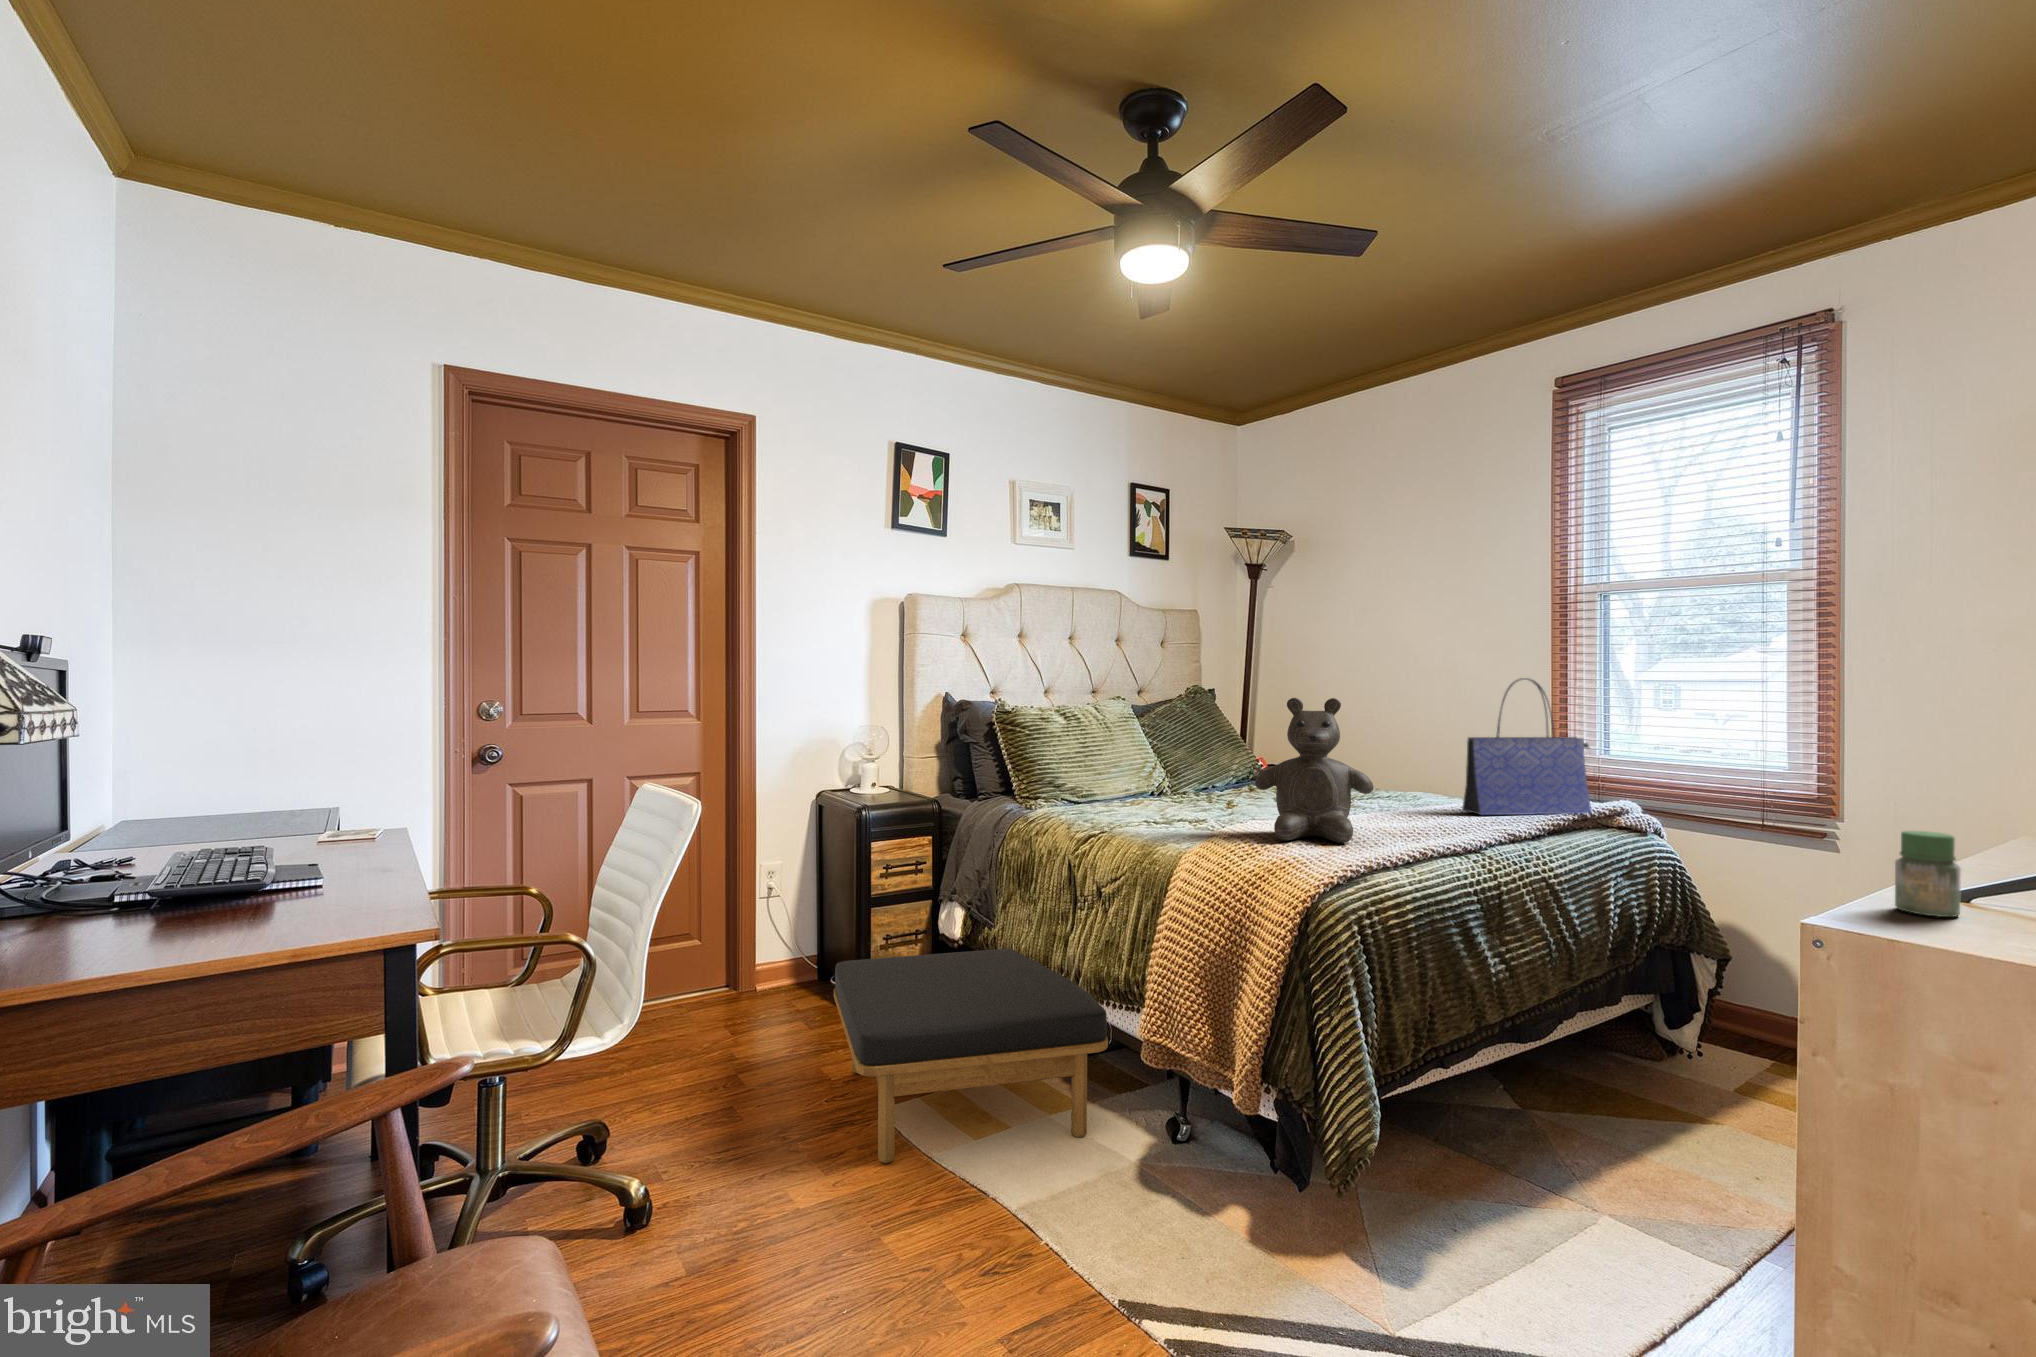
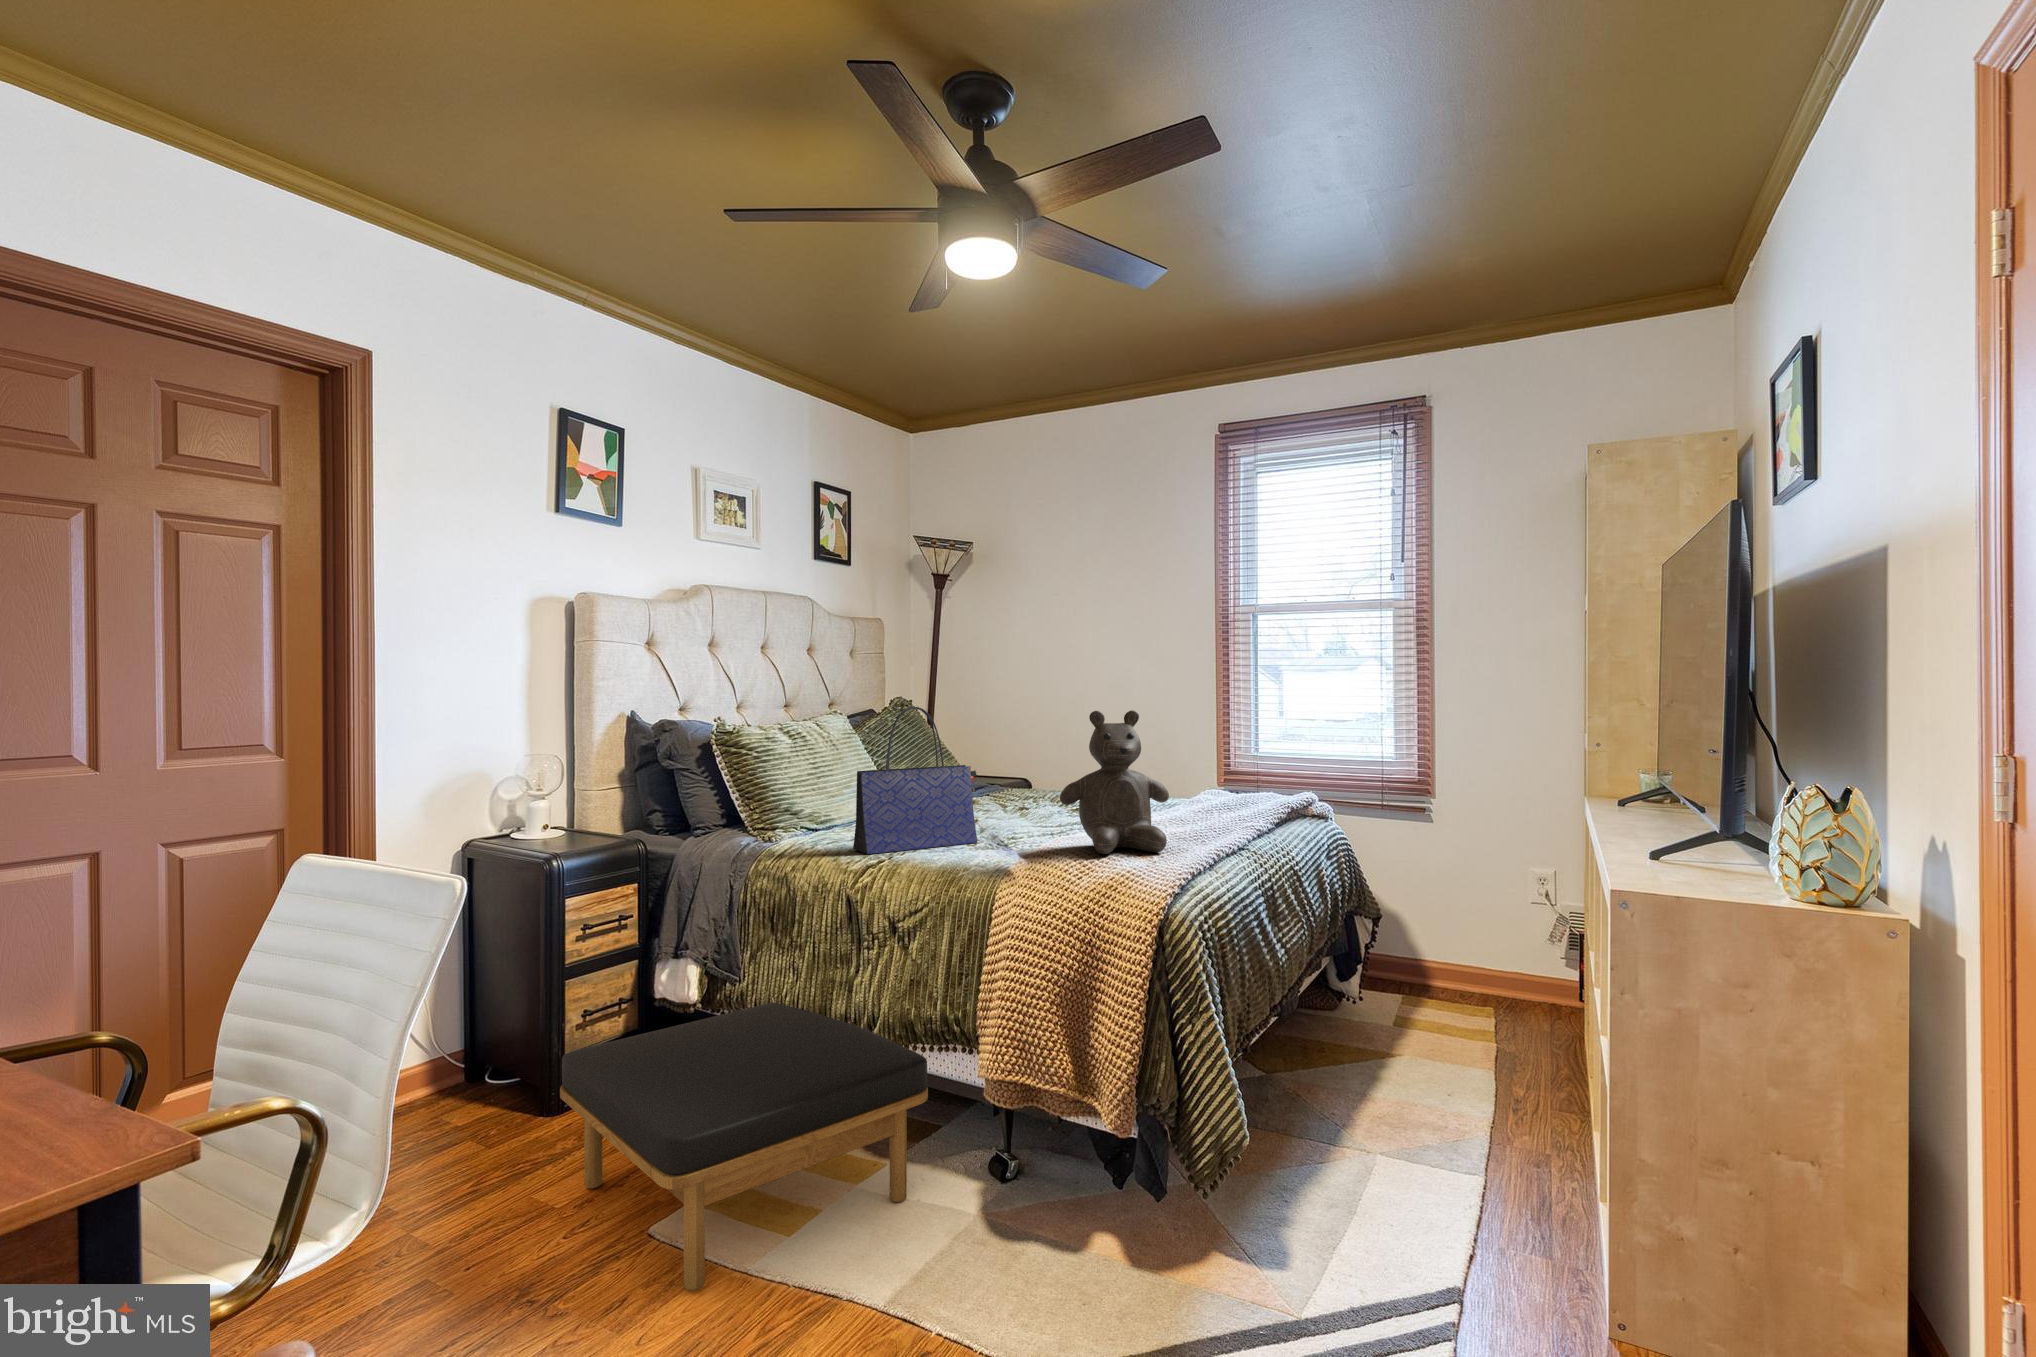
tote bag: present [1462,678,1592,815] -> present [853,707,977,854]
jar: present [1895,831,1961,917] -> none [1638,806,1683,872]

